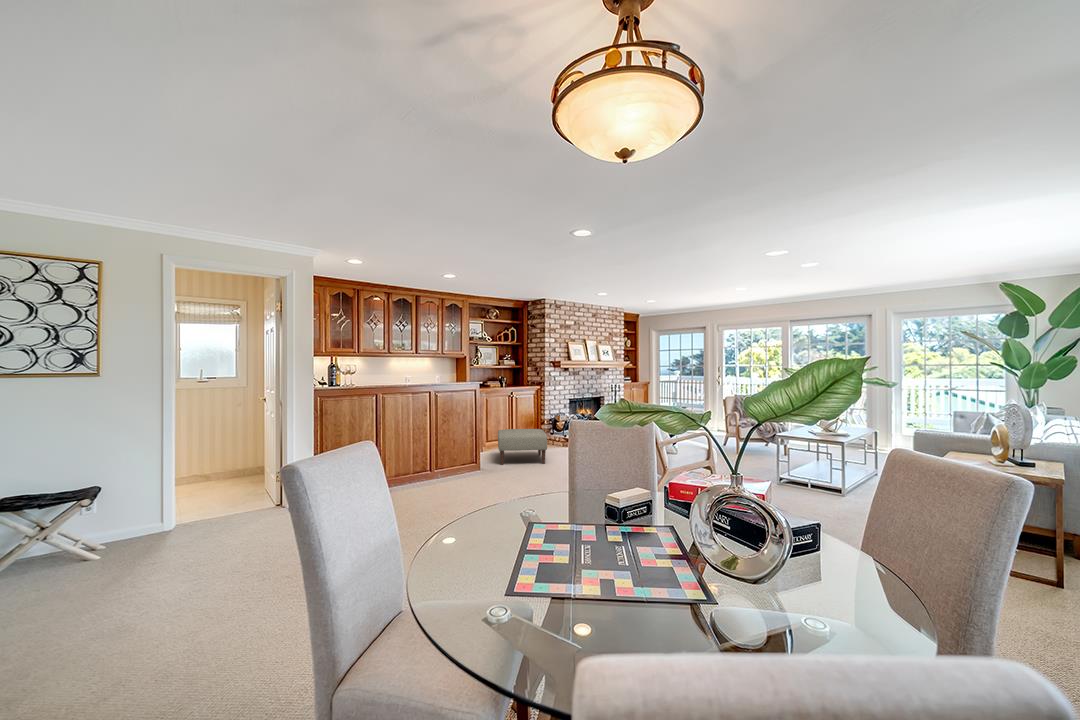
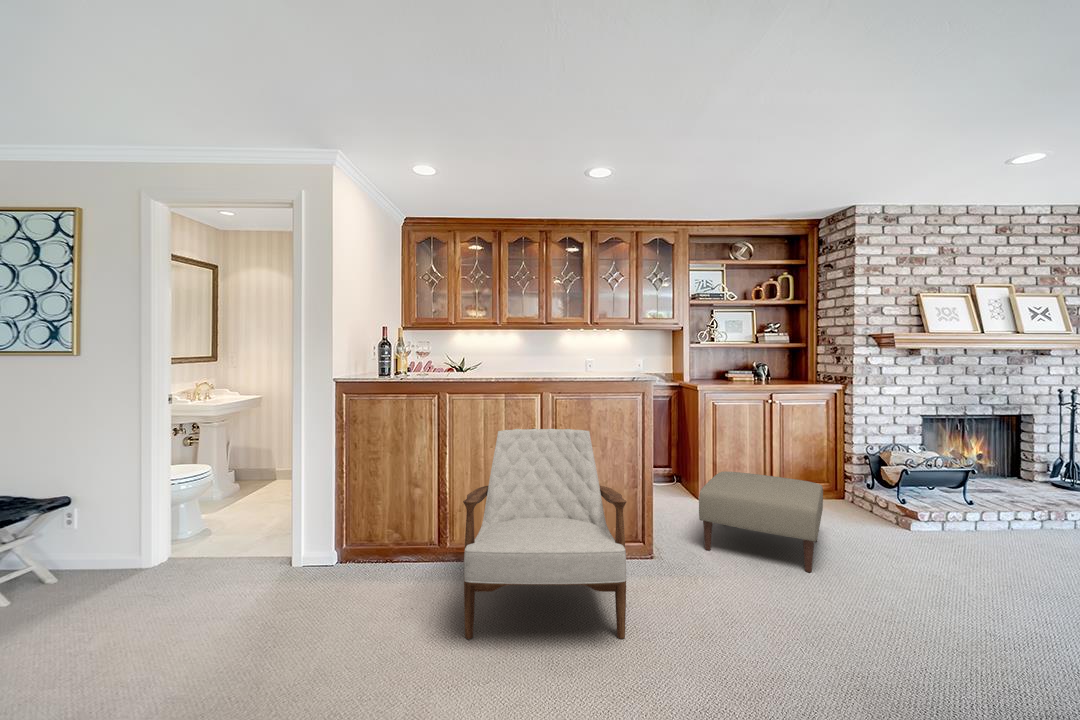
armchair: none [412,409,500,503] -> present [463,429,627,639]

